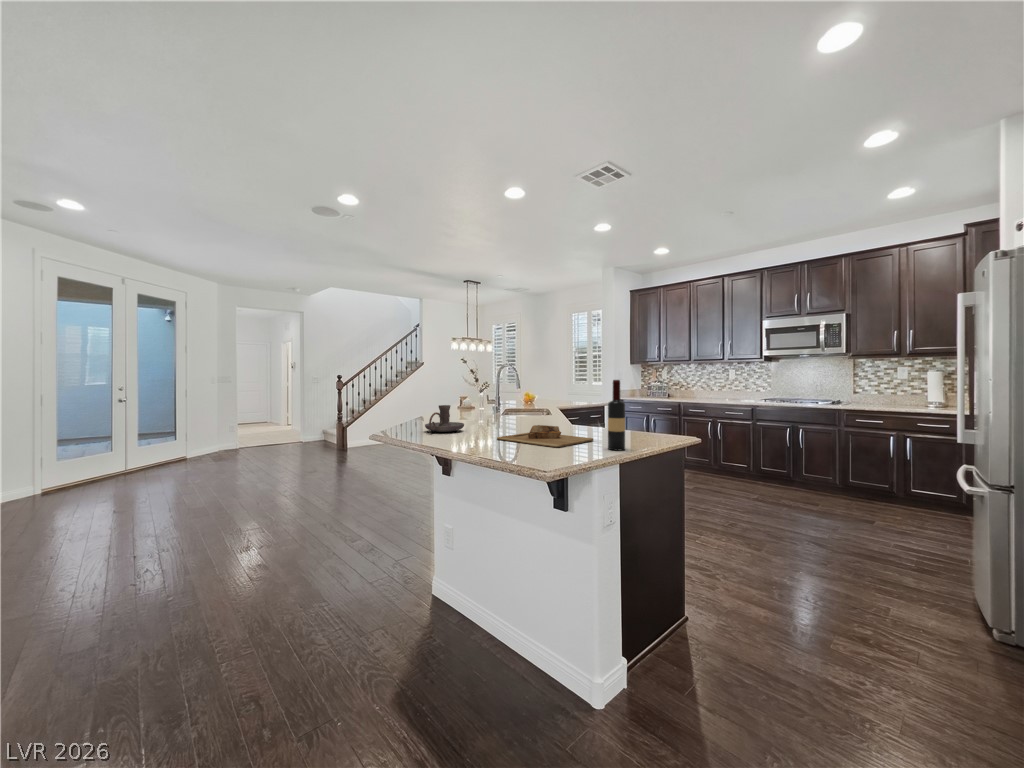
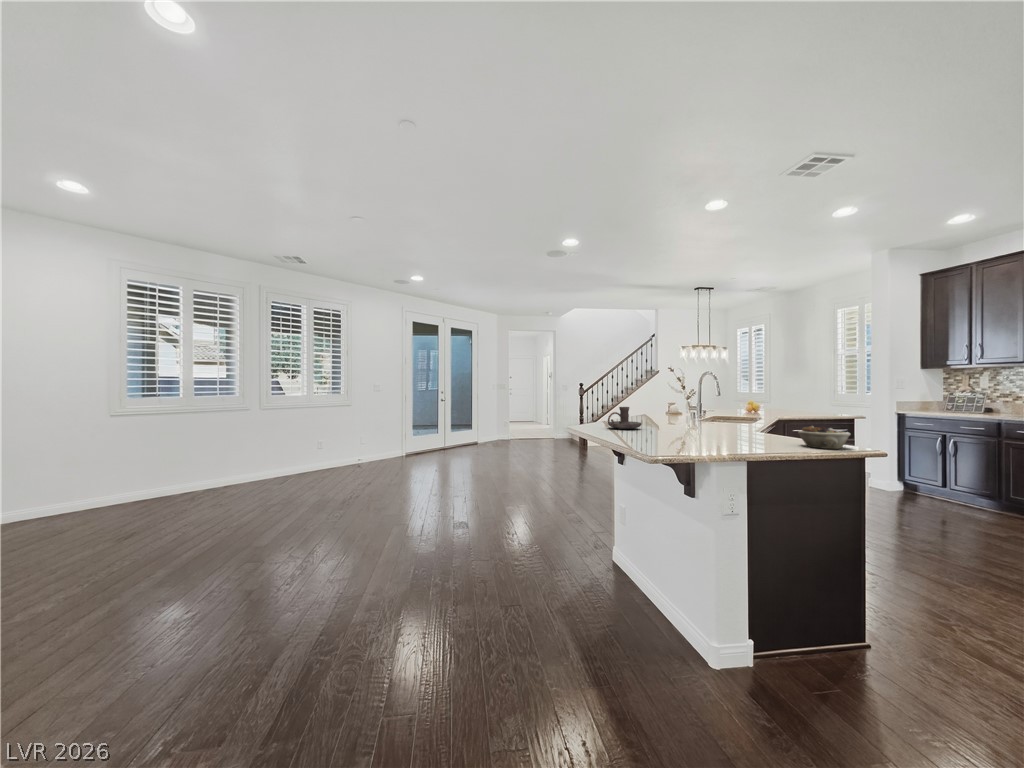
wine bottle: present [608,380,625,450] -> none [752,384,772,453]
succulent planter: none [625,418,666,440] -> present [798,426,851,449]
cutting board: present [497,425,593,448] -> none [658,426,753,446]

